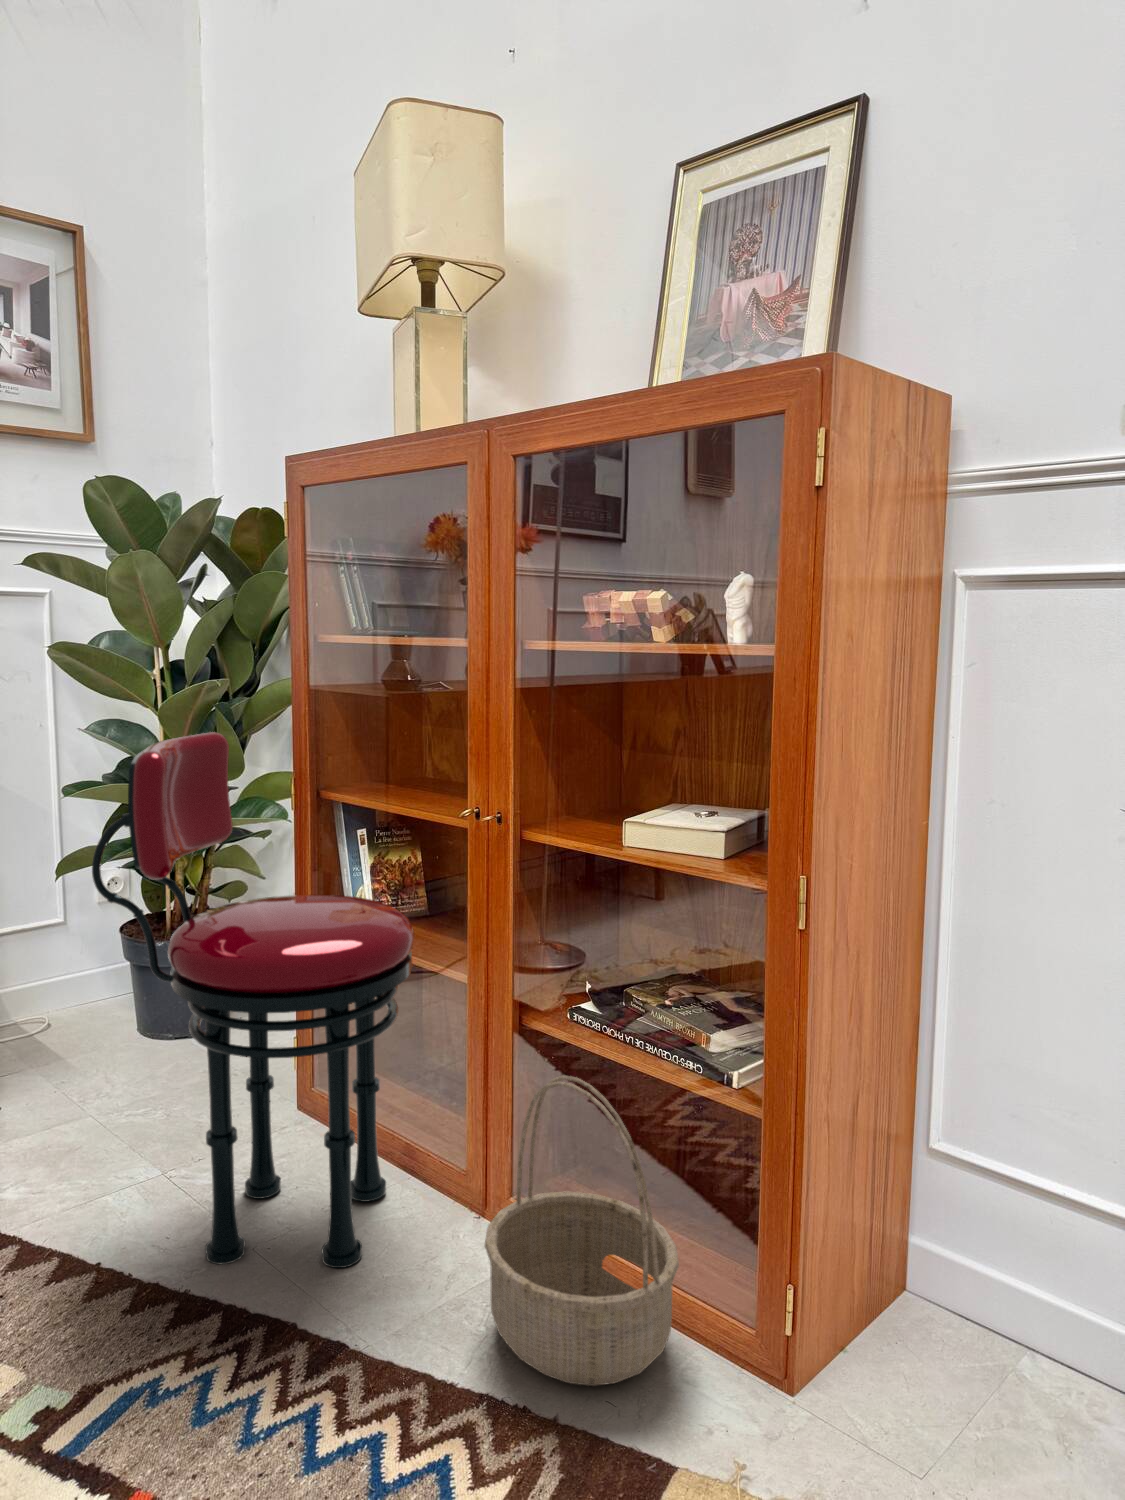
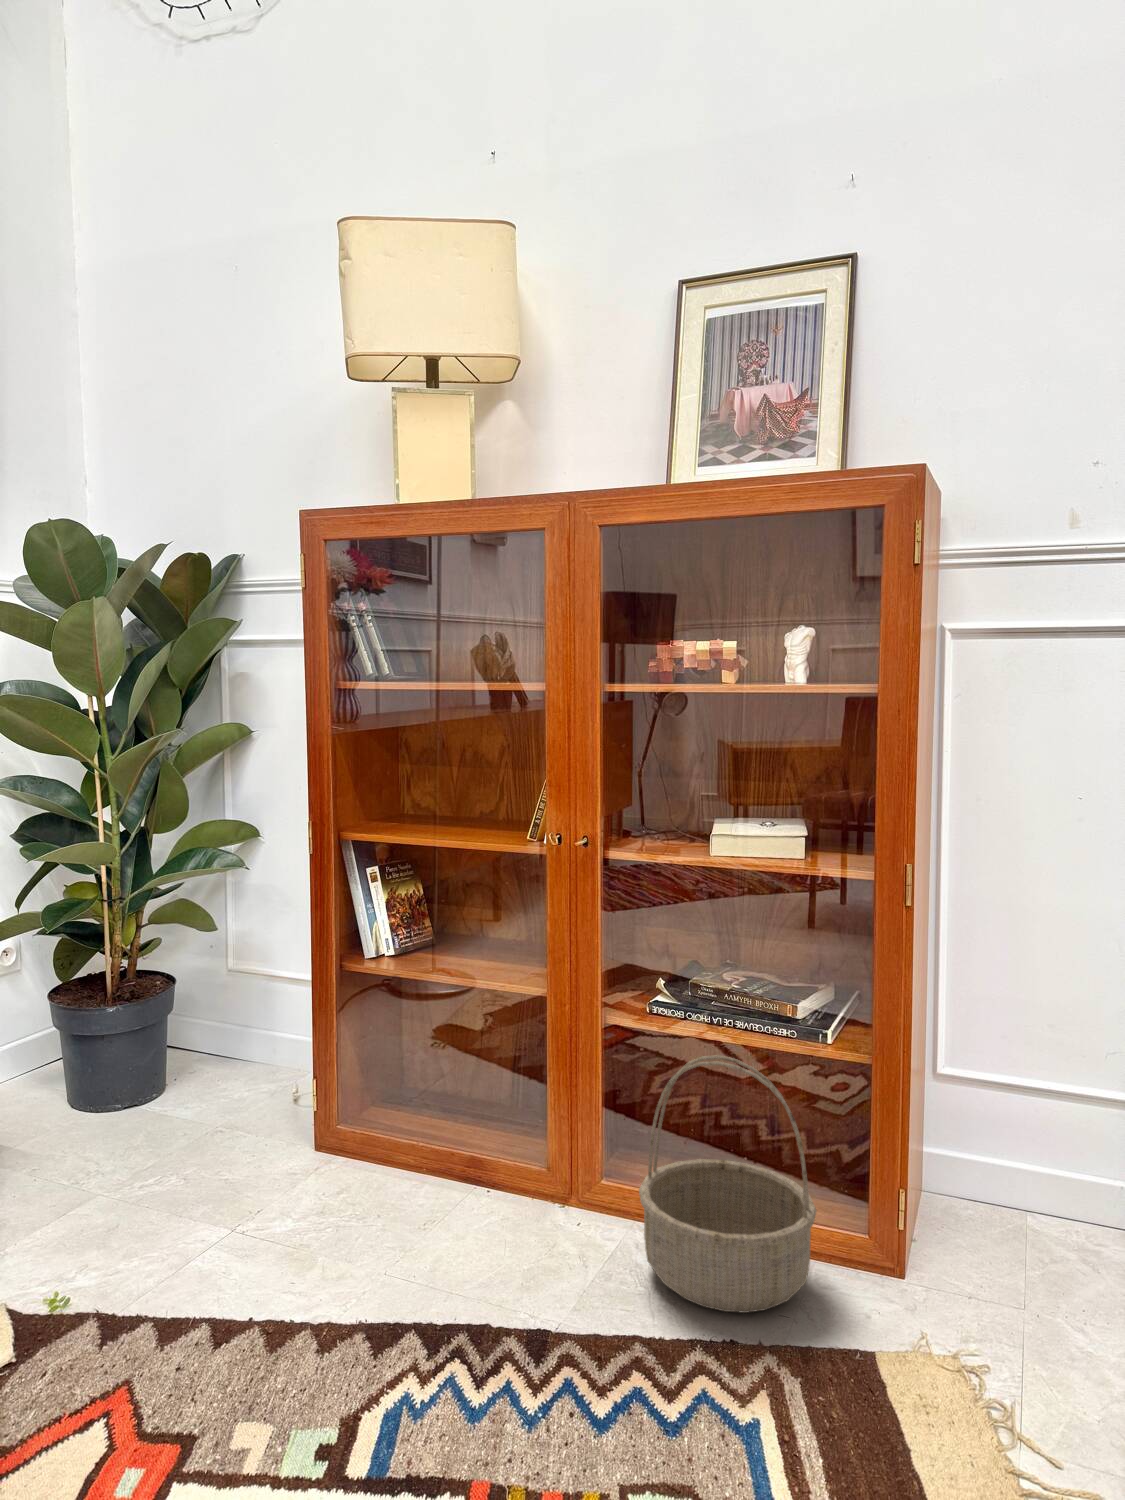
stool: present [92,732,414,1268] -> none [222,784,516,1296]

